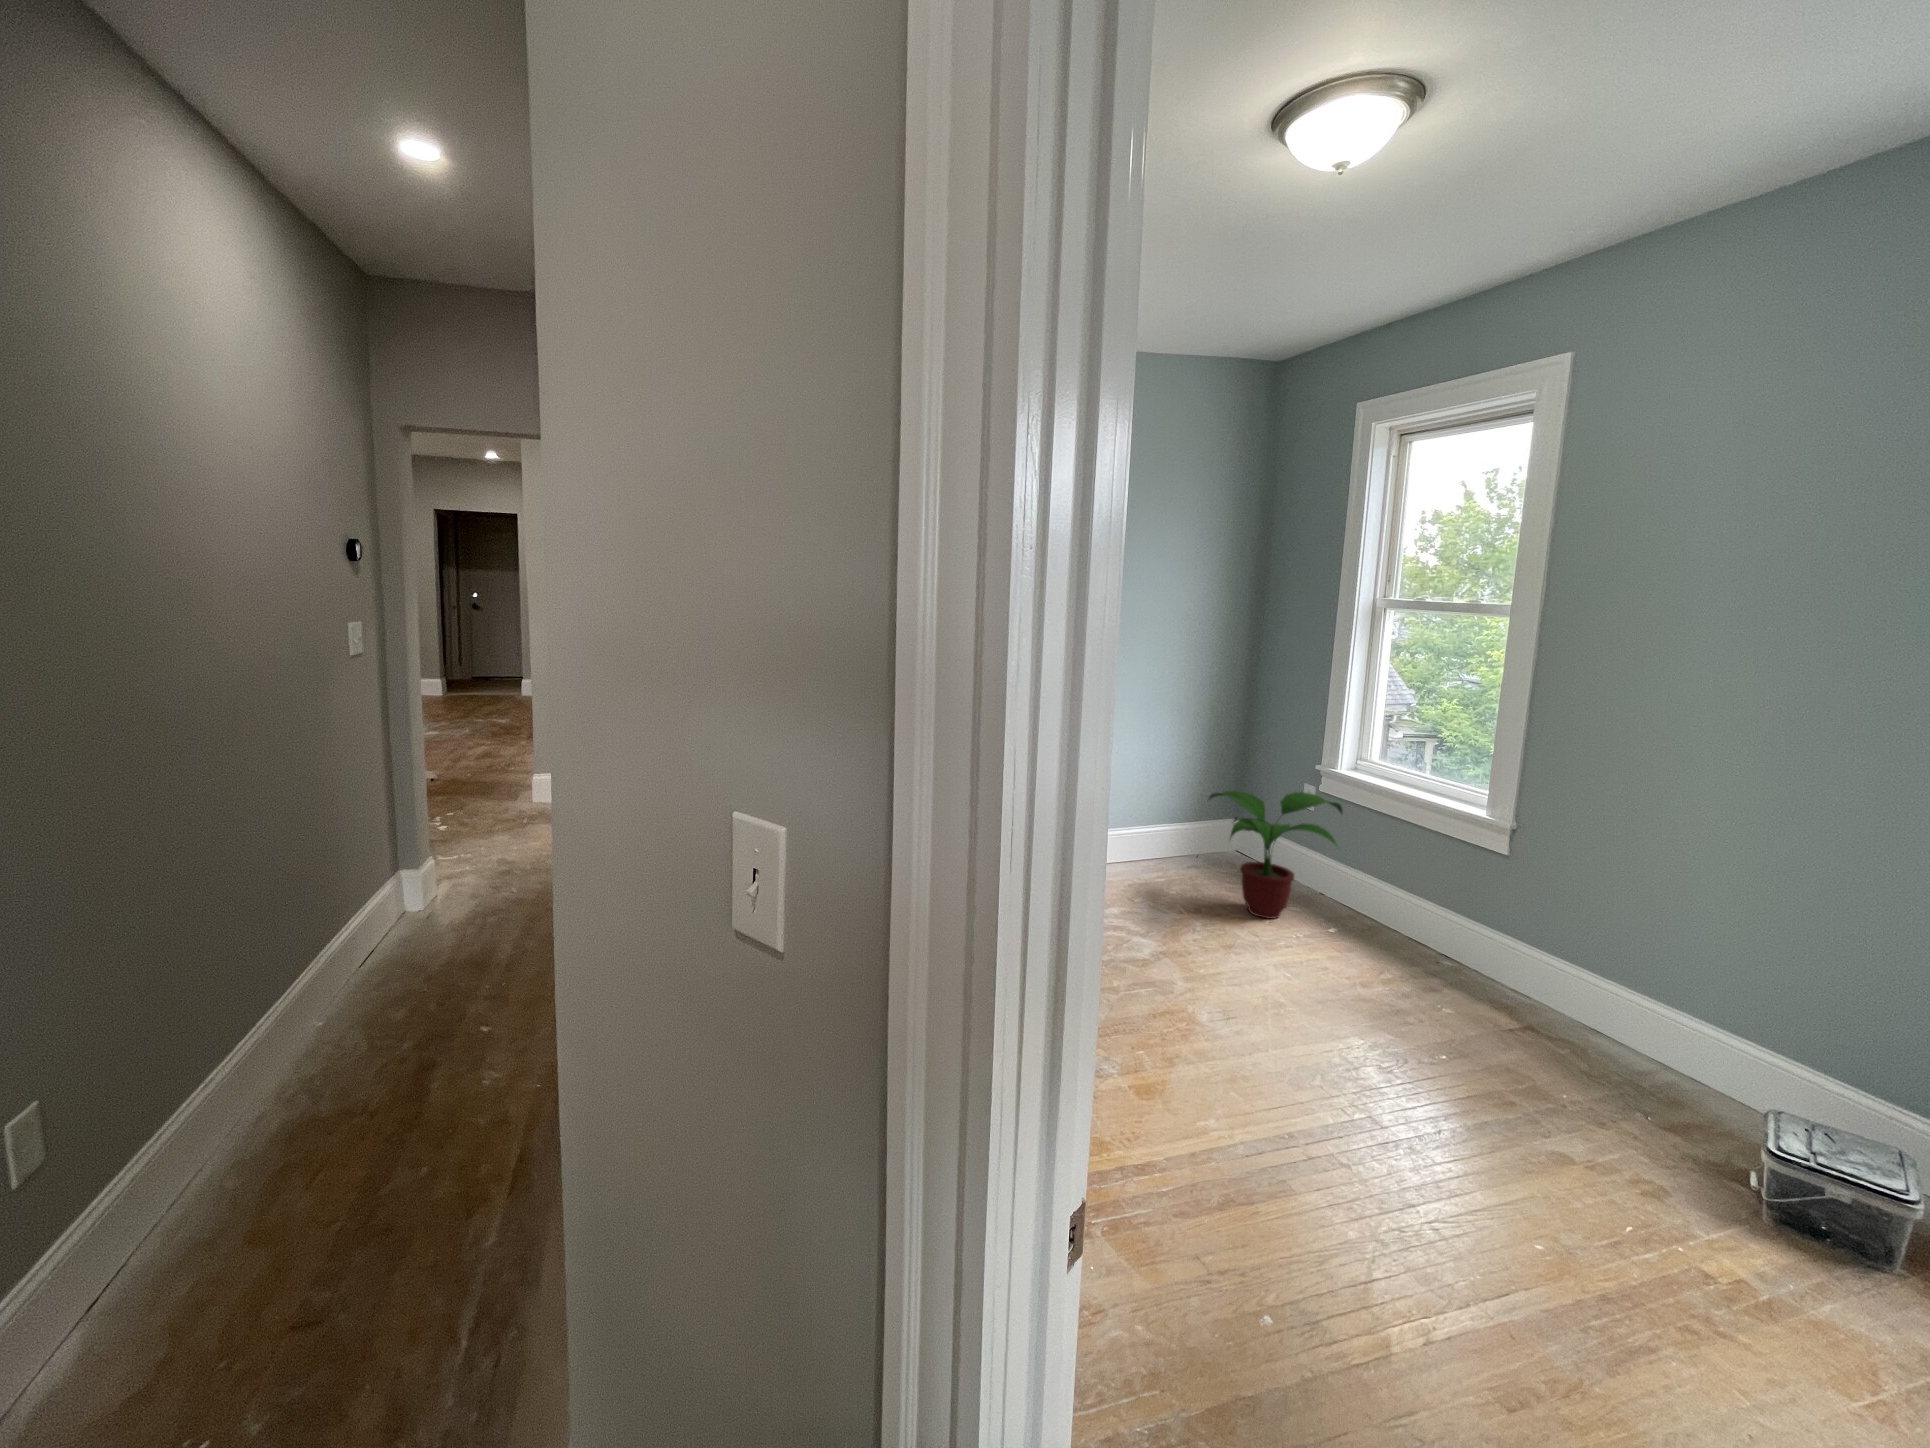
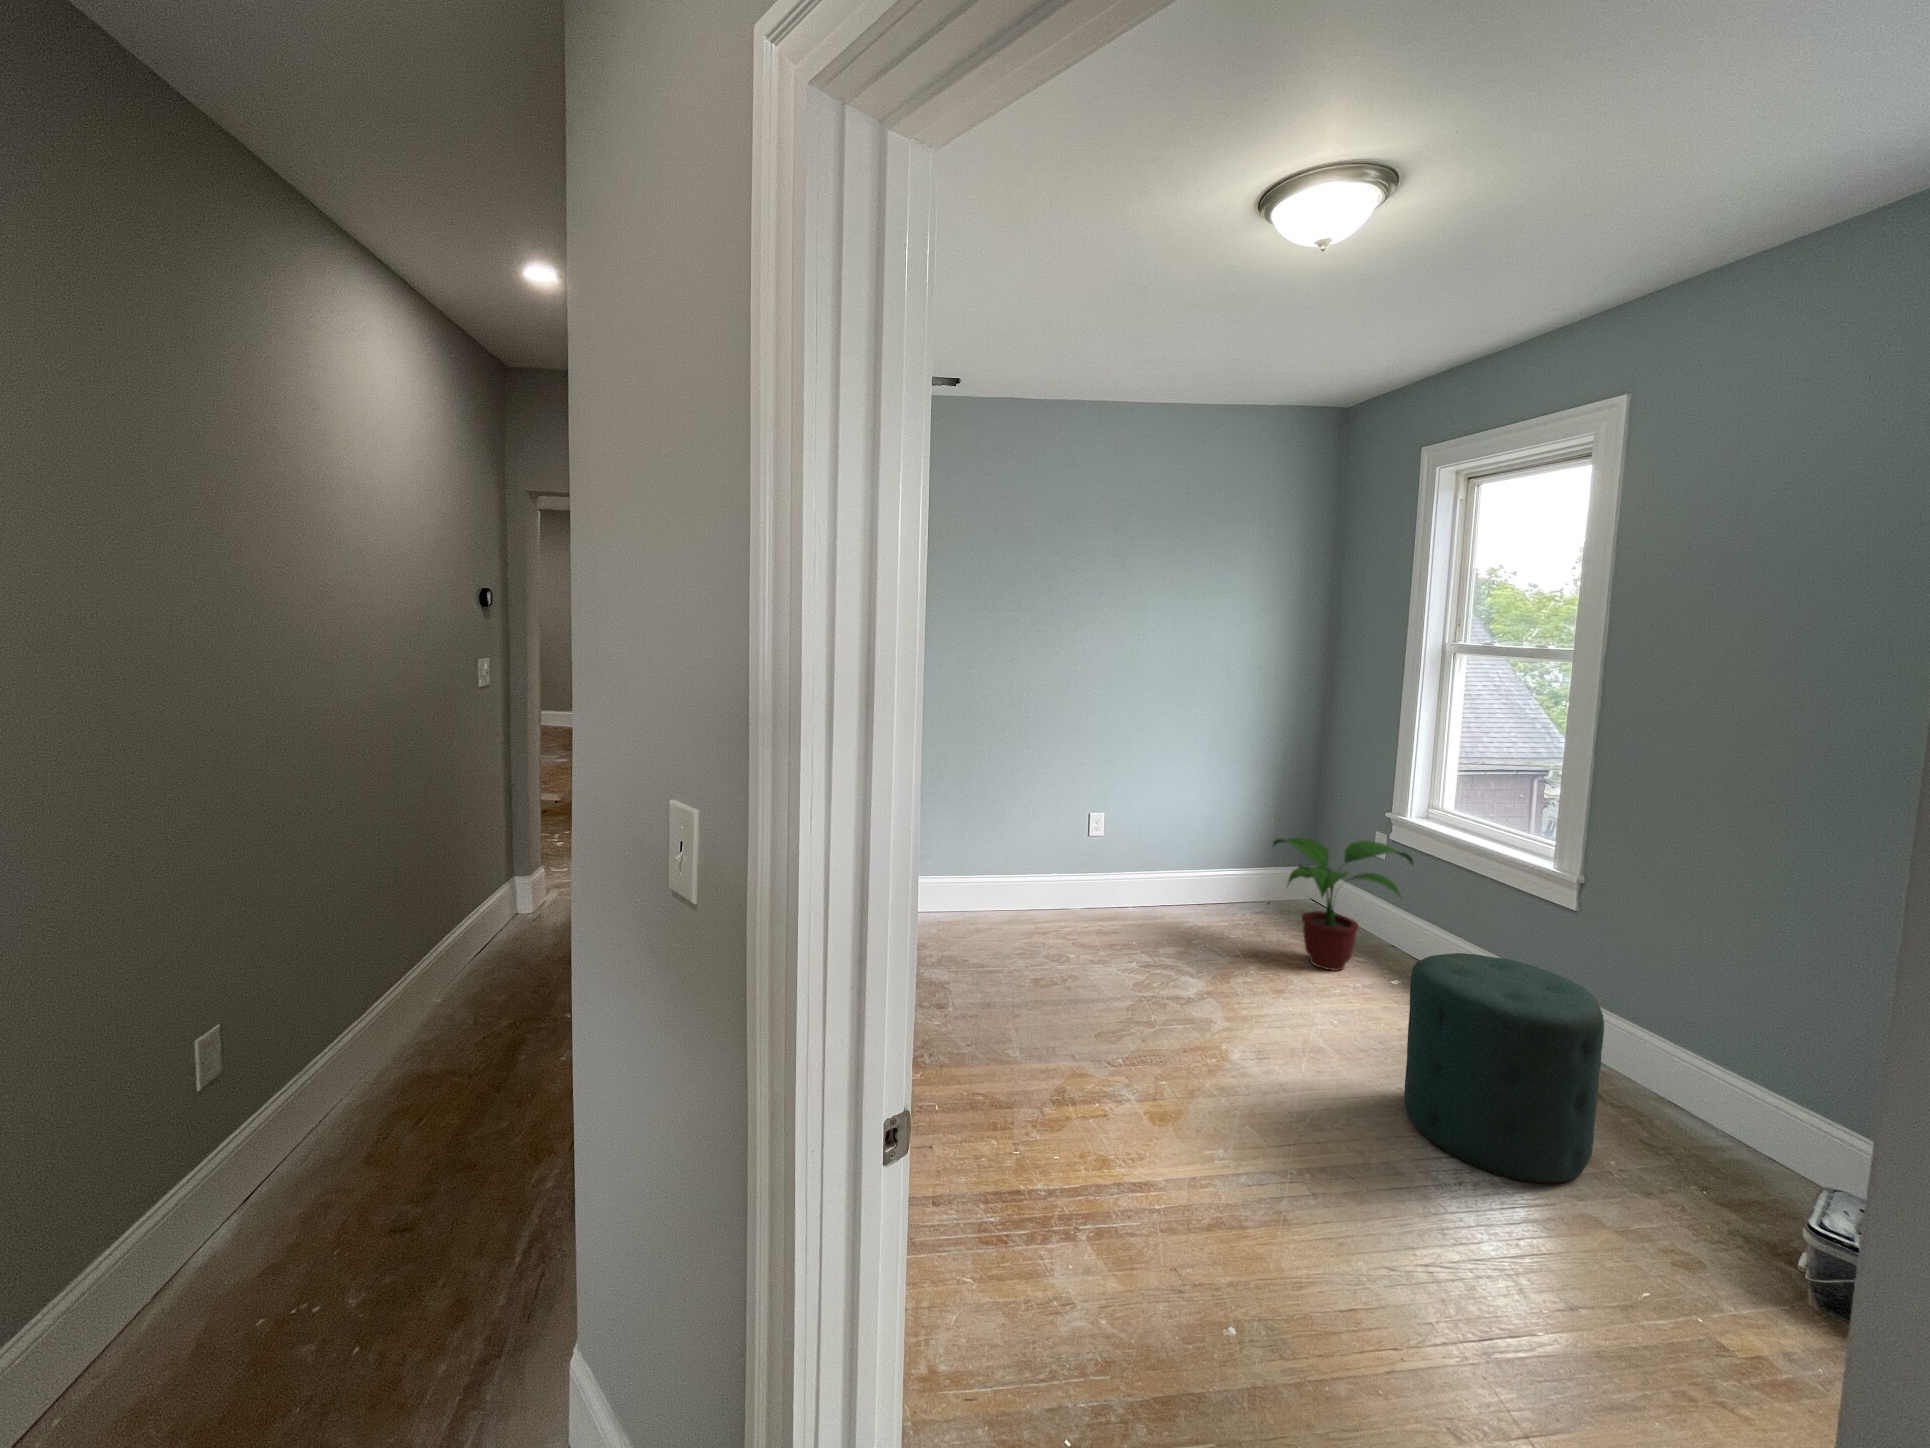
ottoman: none [1371,904,1569,1124] -> present [1404,953,1604,1184]

